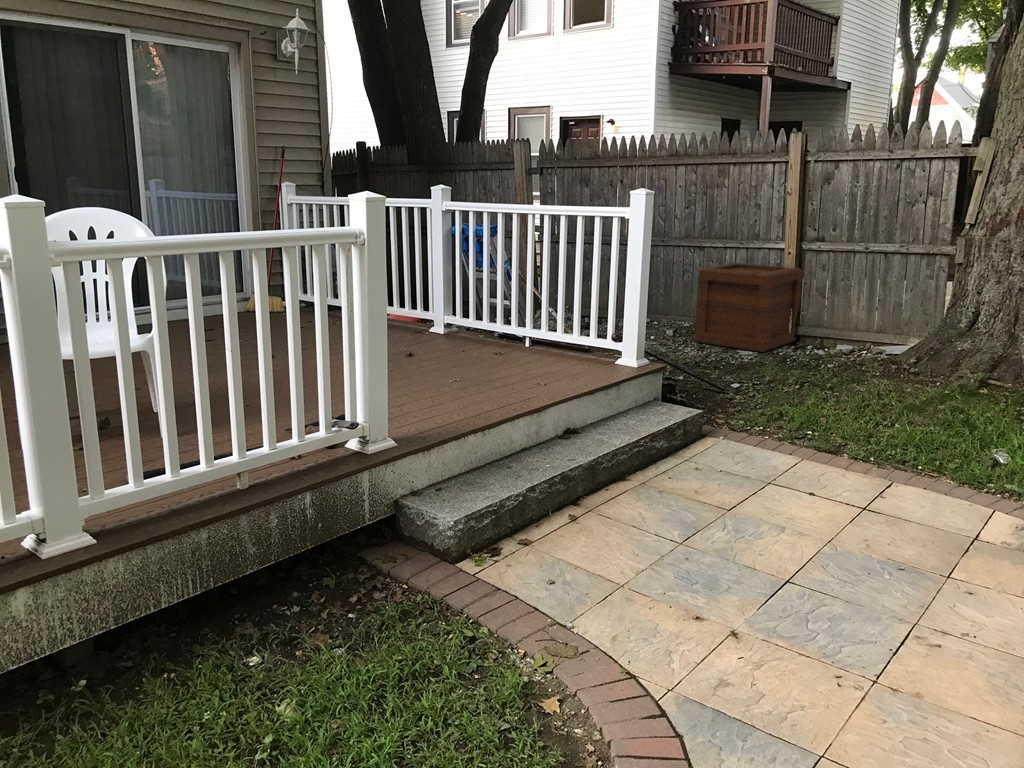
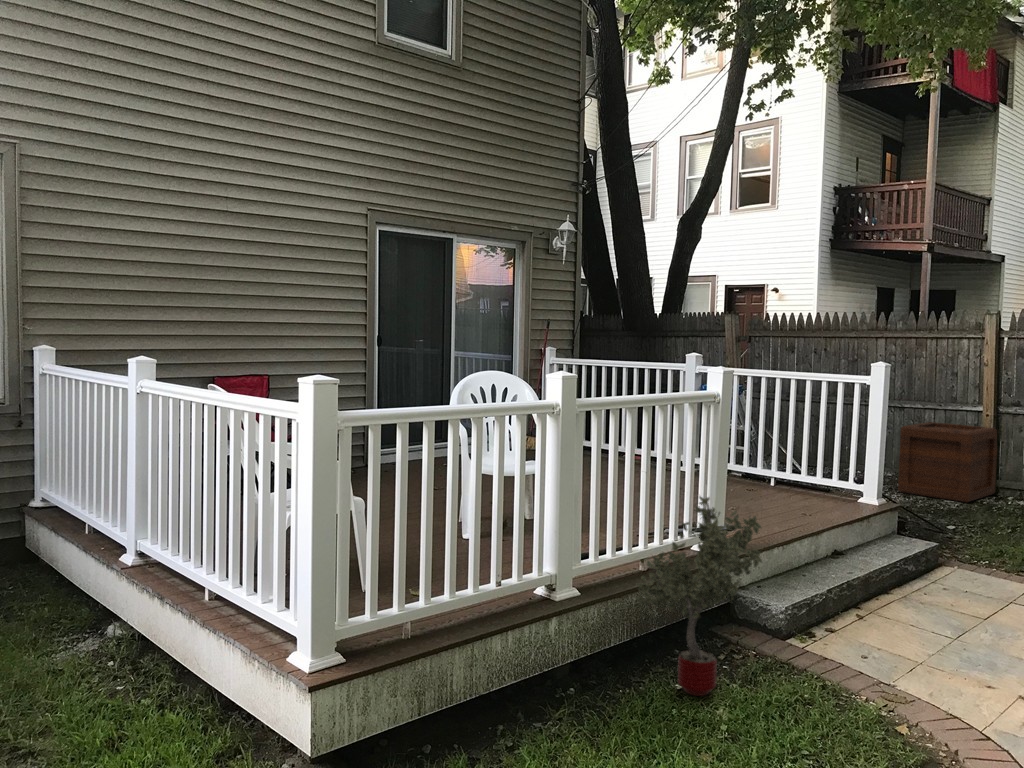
potted tree: none [146,388,373,672] -> present [635,496,762,696]

